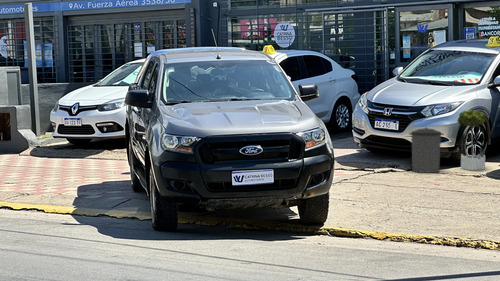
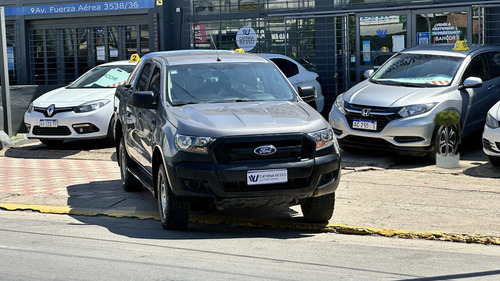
trash can: present [409,128,443,173] -> none [388,127,421,171]

